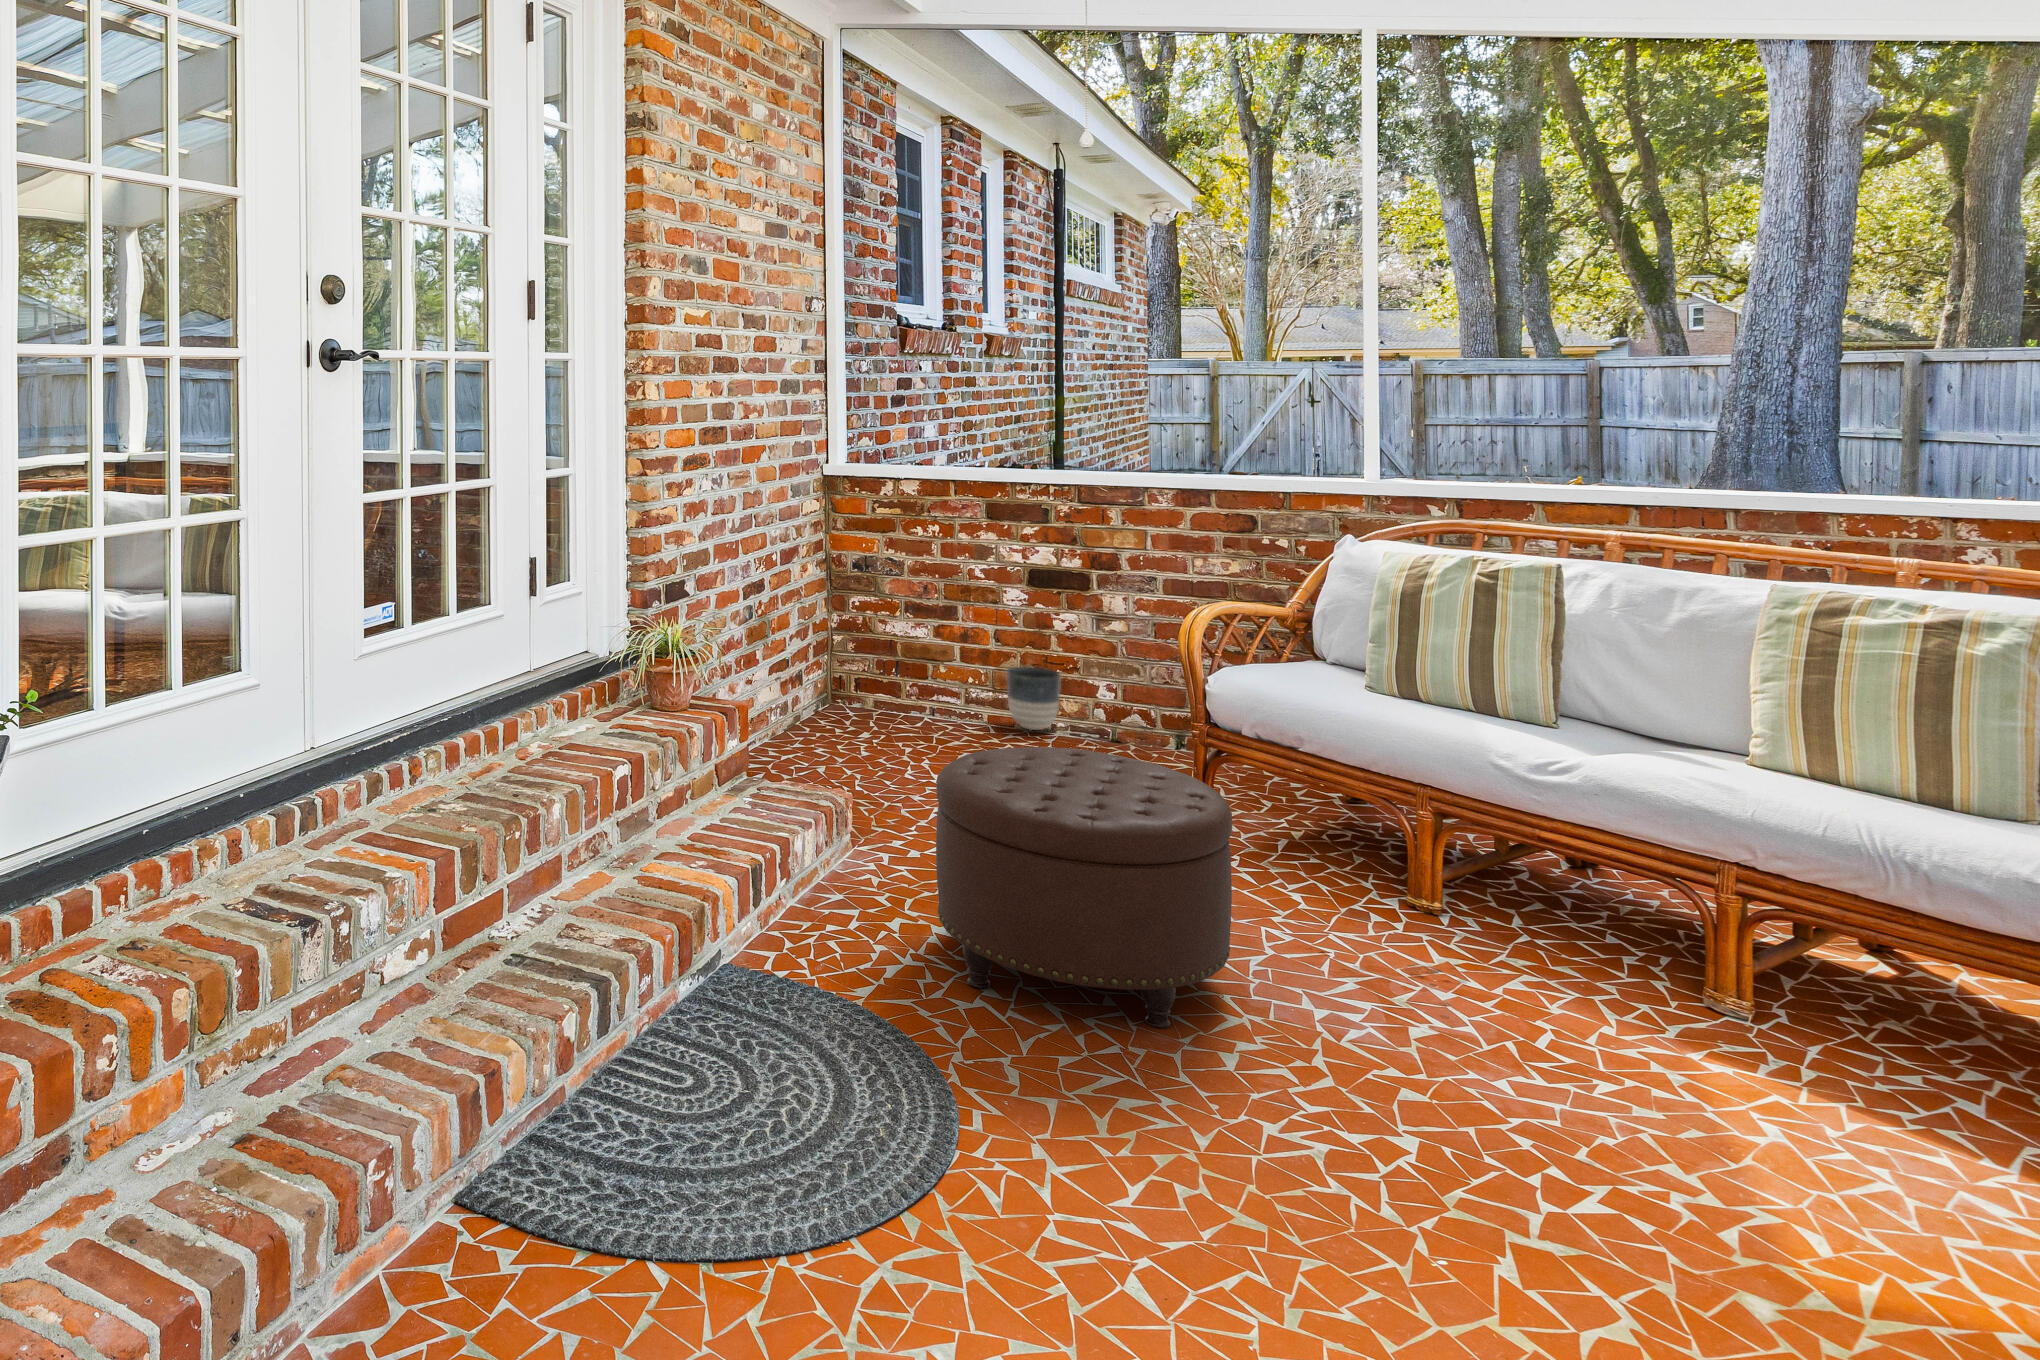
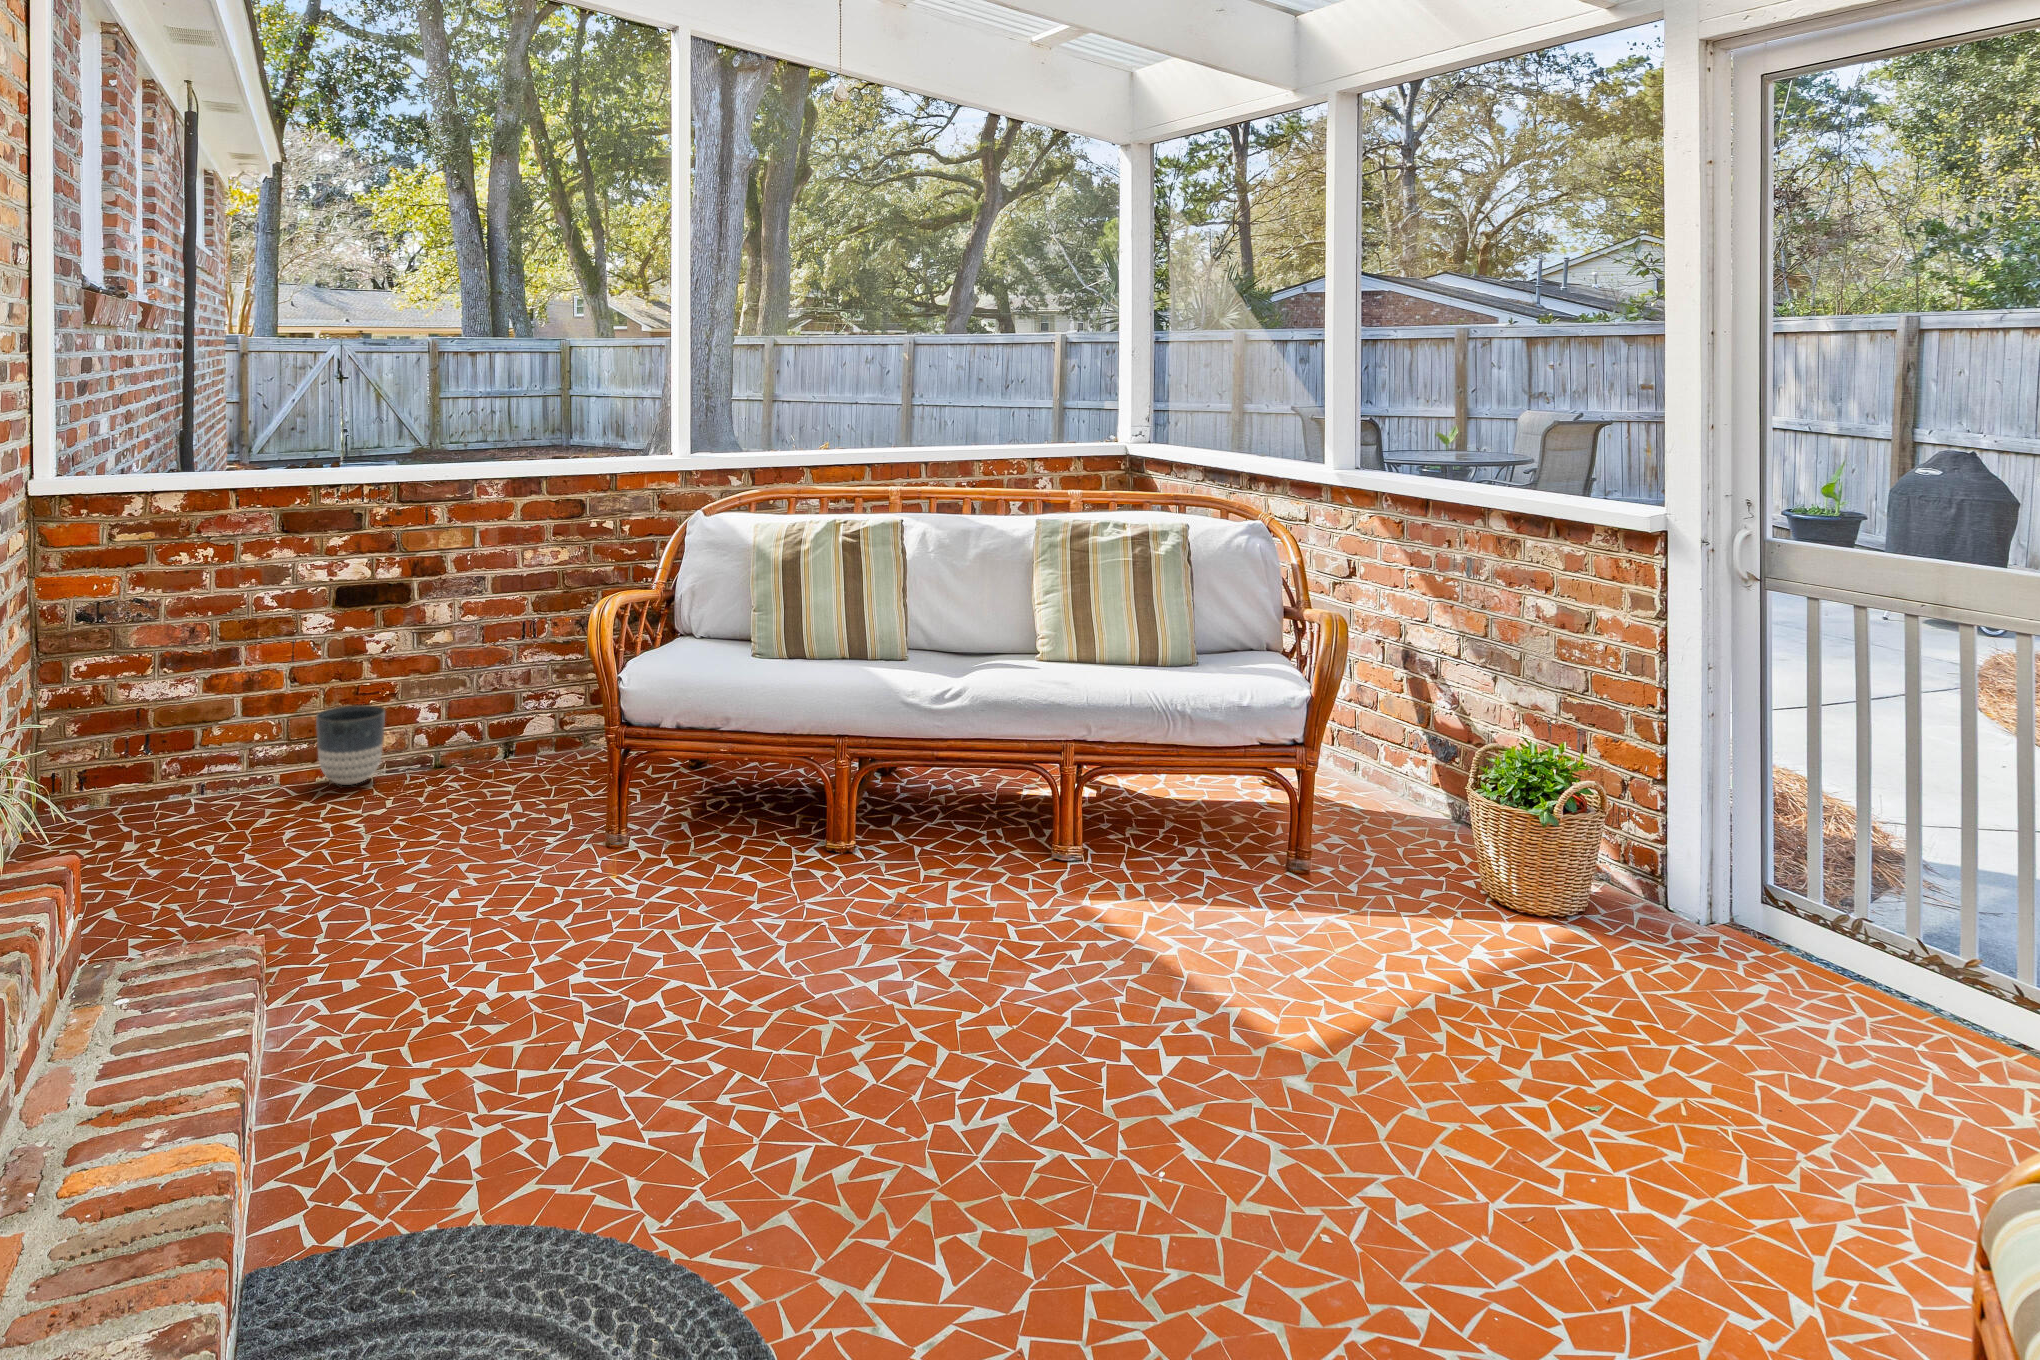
ottoman: present [936,747,1232,1028] -> none [492,786,828,1126]

